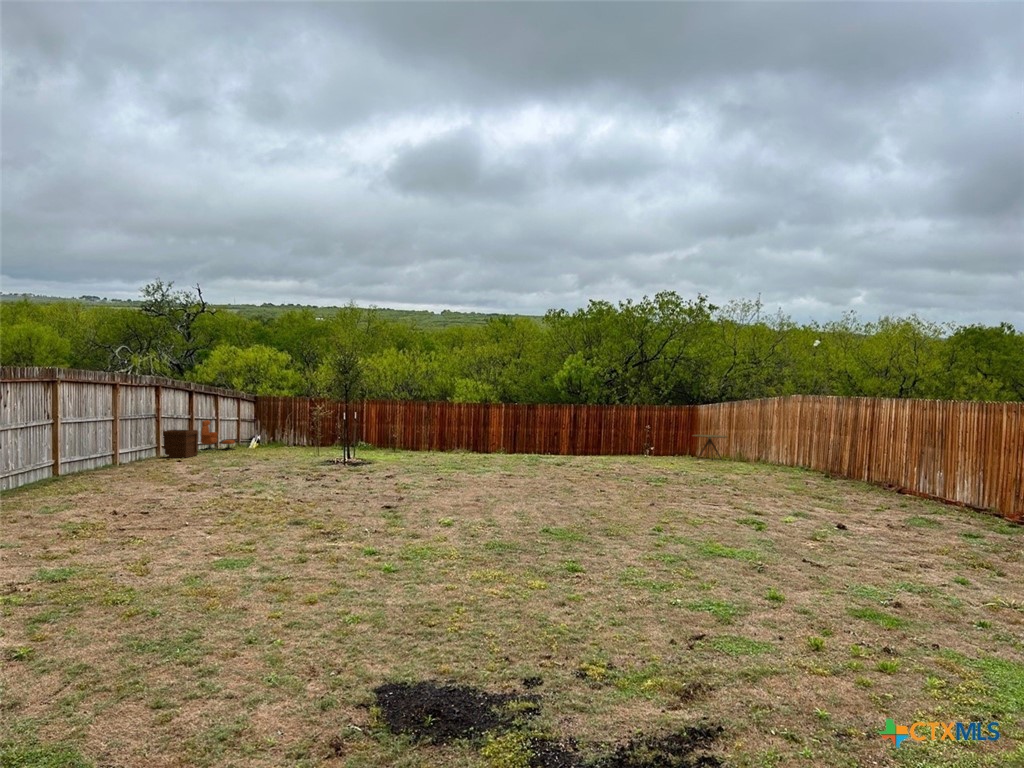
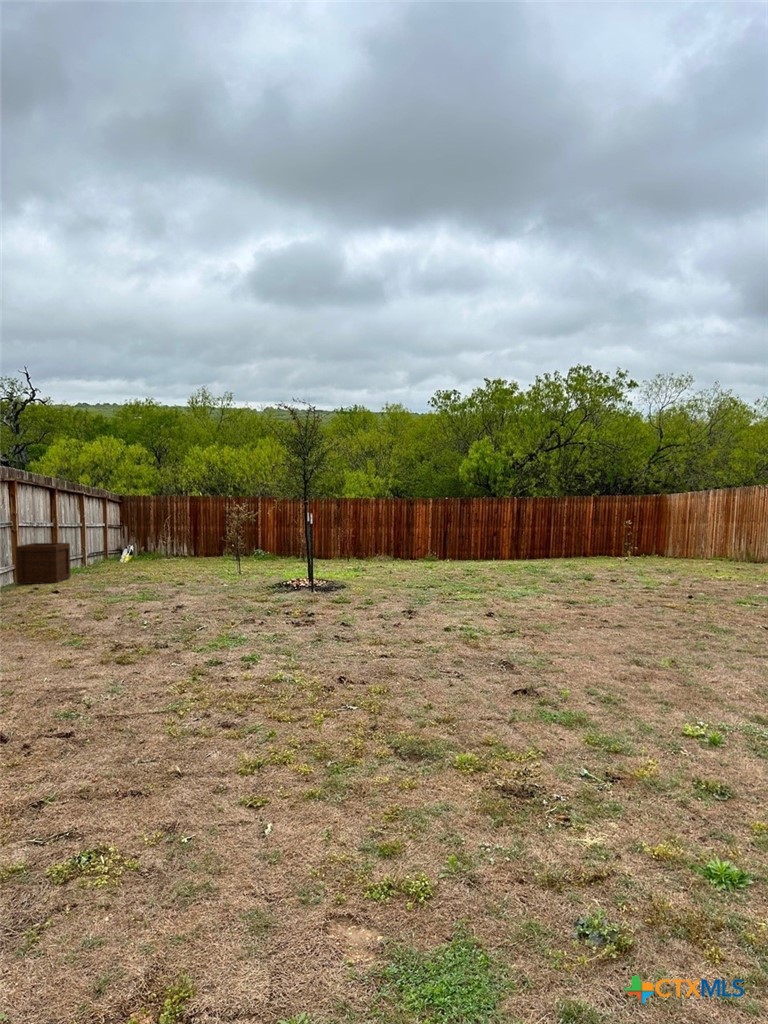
lounge chair: present [201,420,235,450] -> none [66,528,115,569]
round table: present [692,435,727,460] -> none [692,530,740,562]

